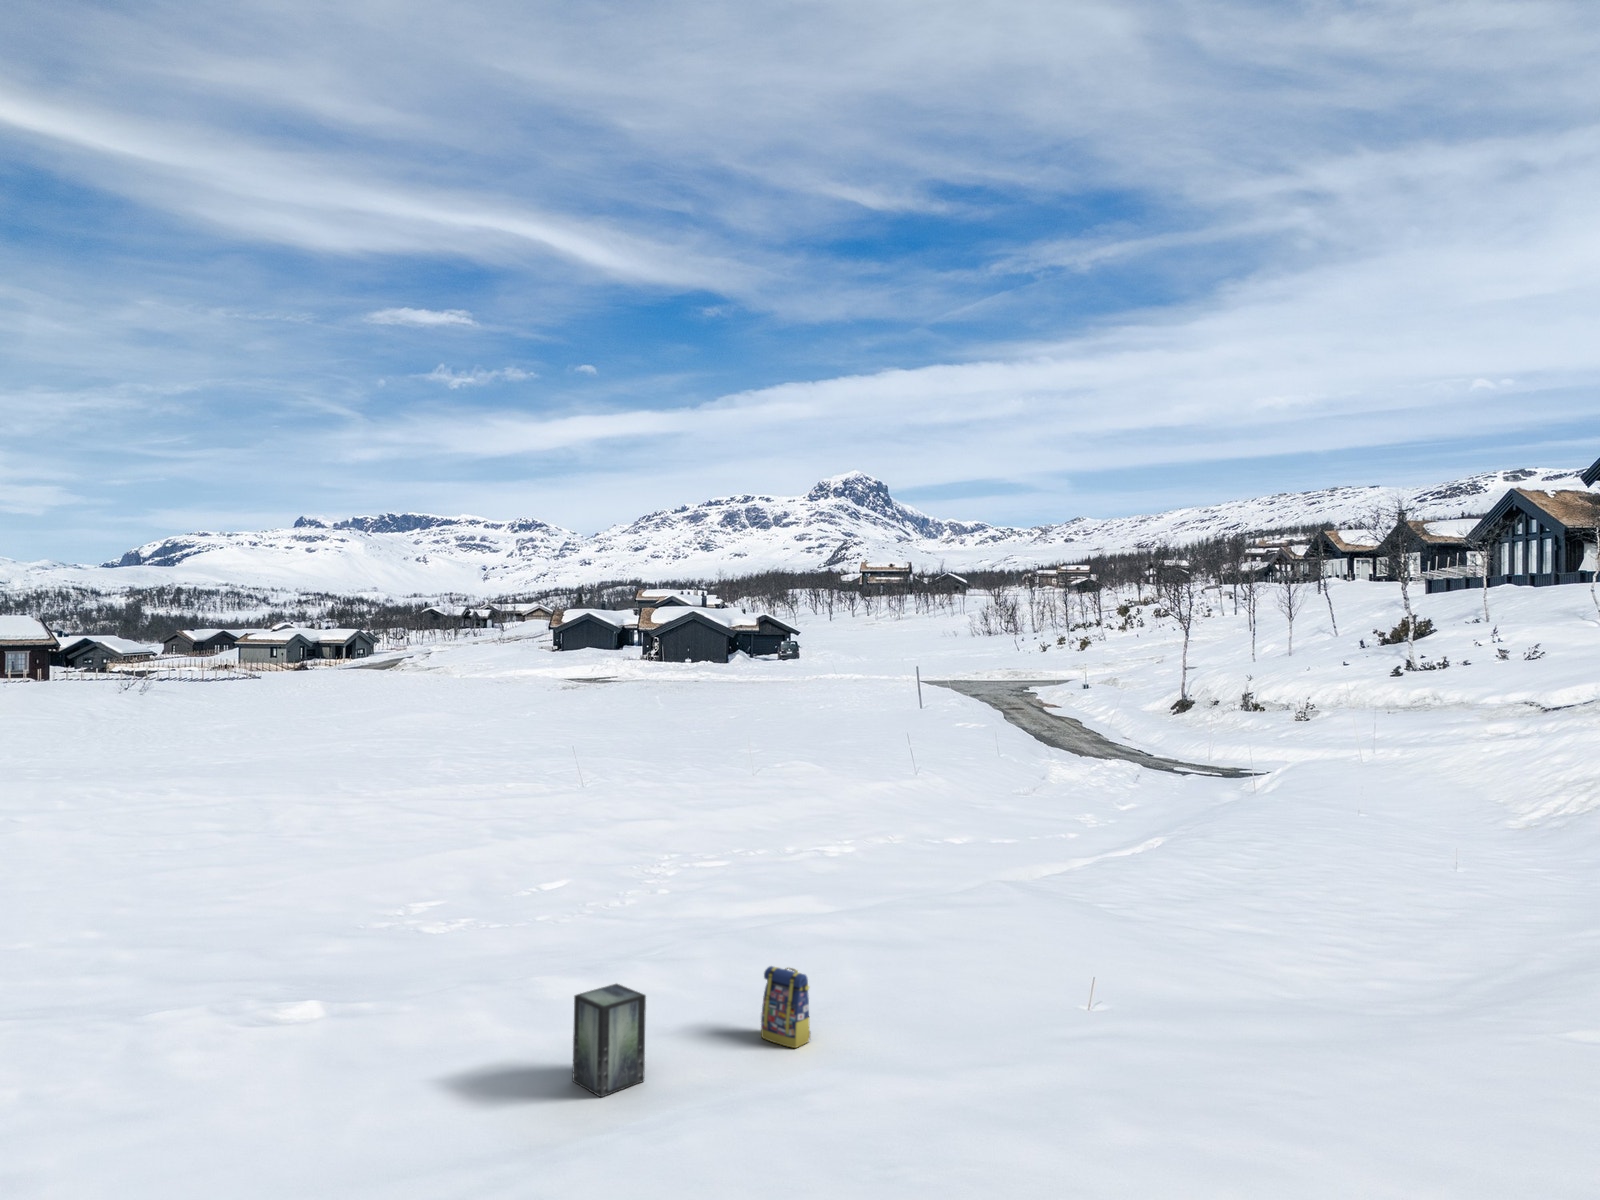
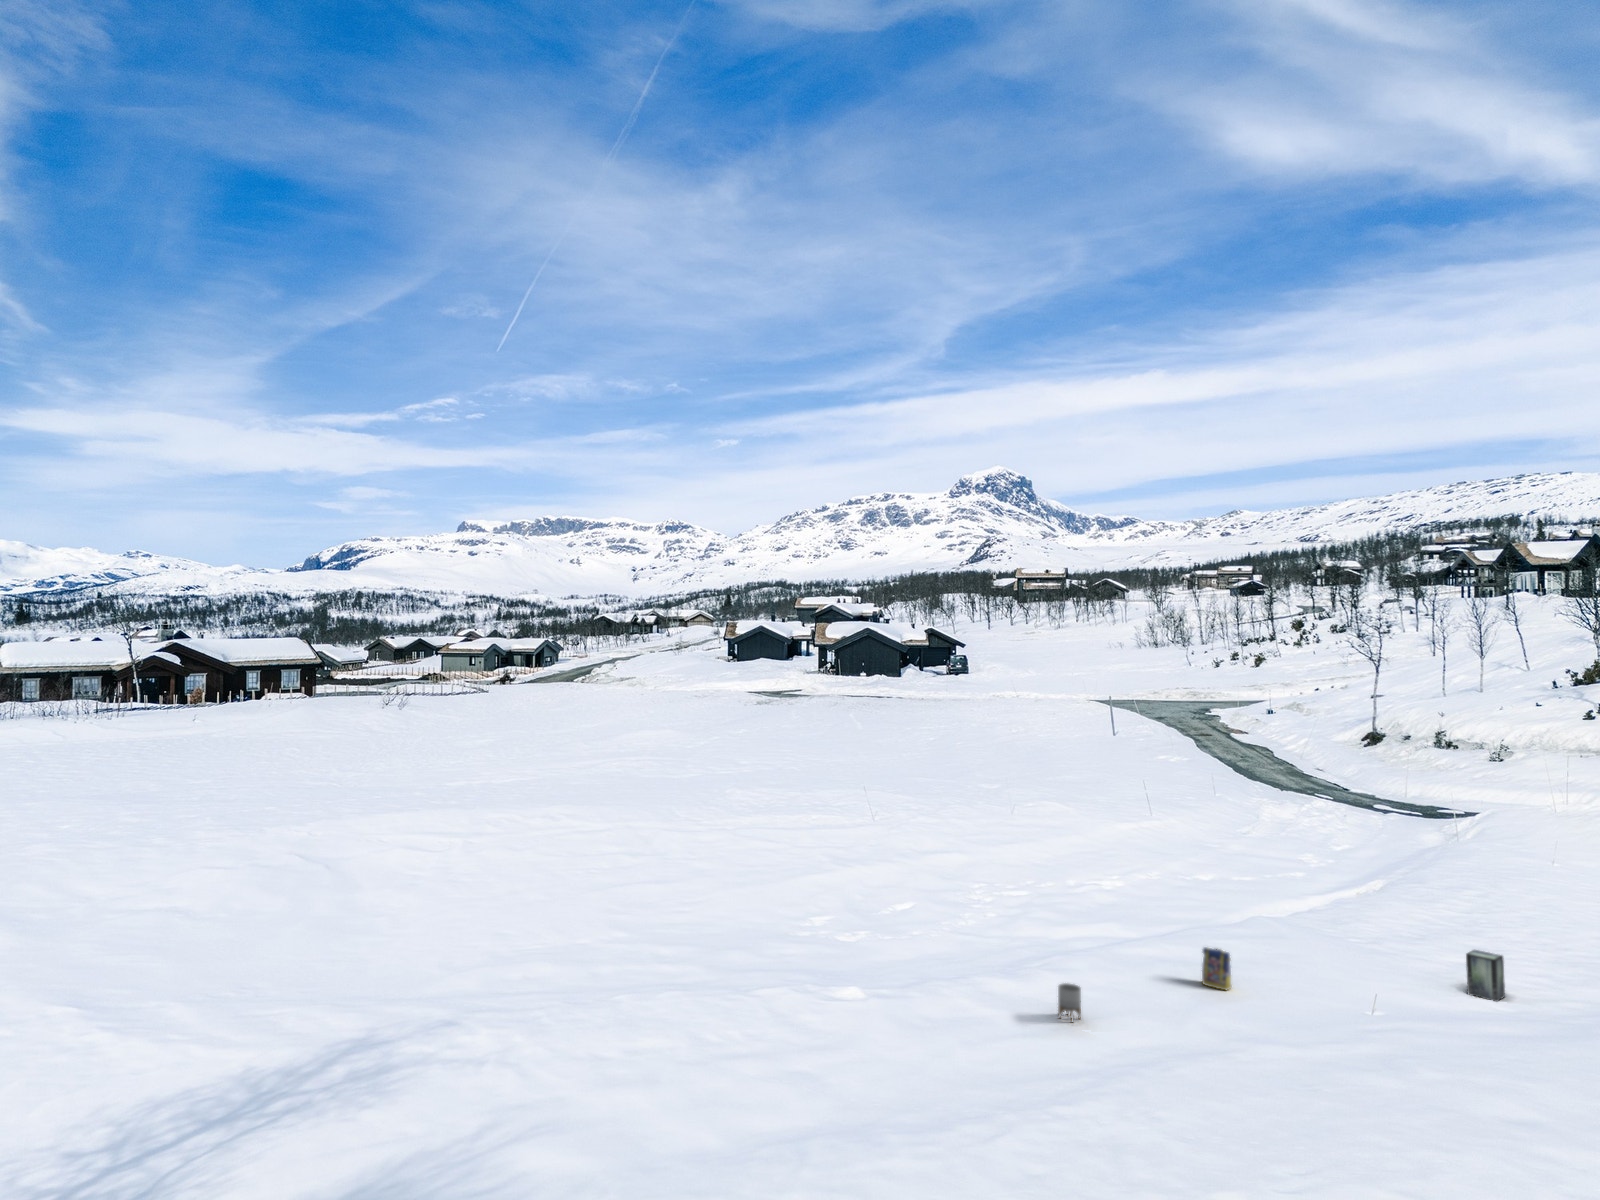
storage box: present [572,984,646,1097] -> present [1466,950,1505,1001]
planter: none [359,1072,414,1165] -> present [1058,983,1081,1020]

